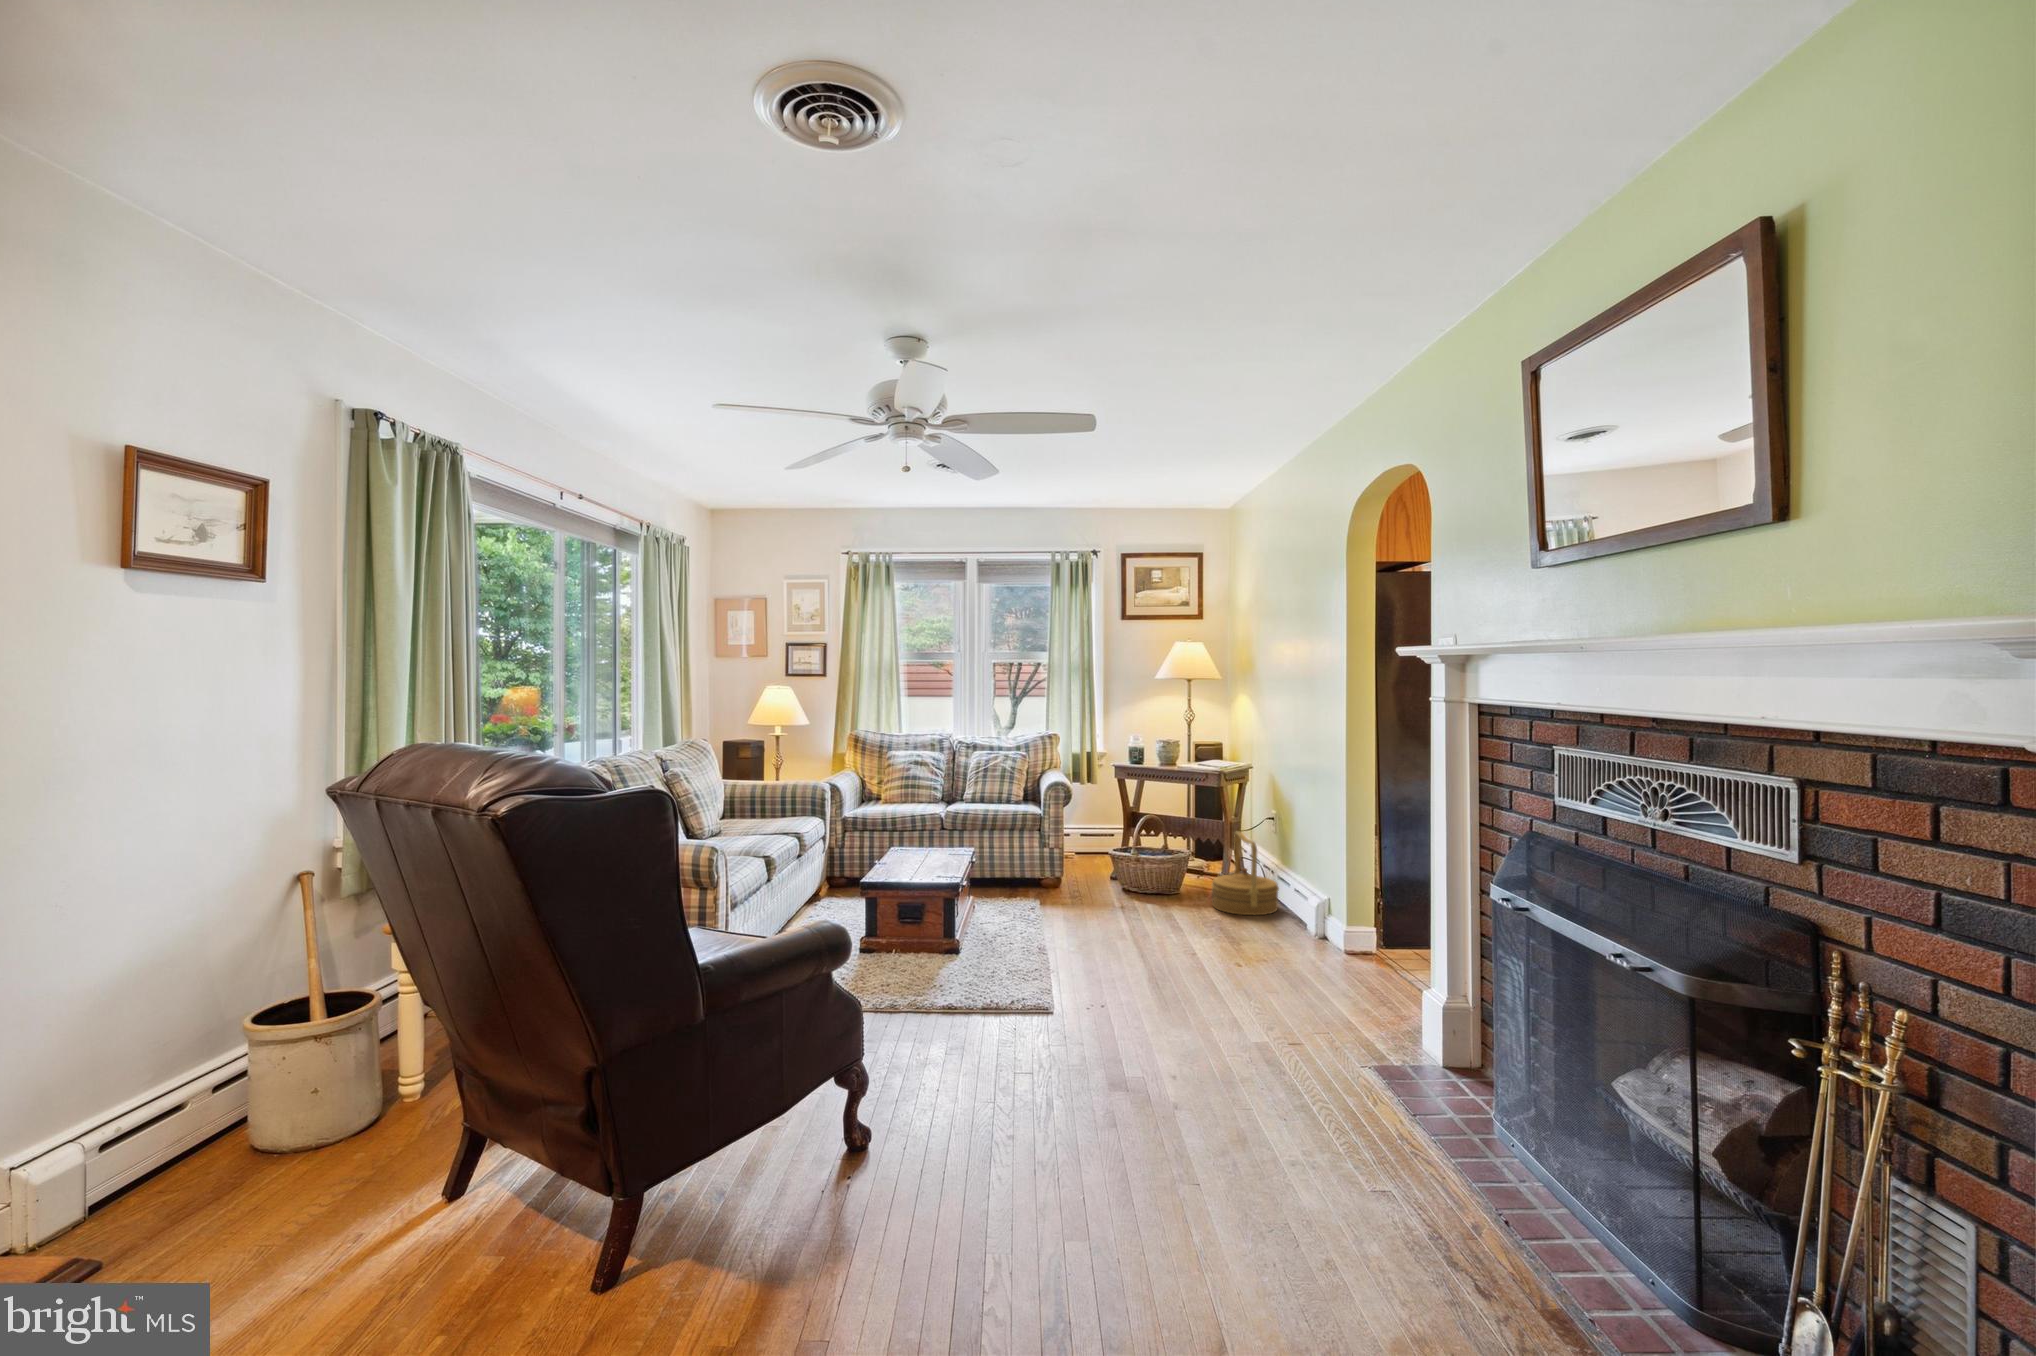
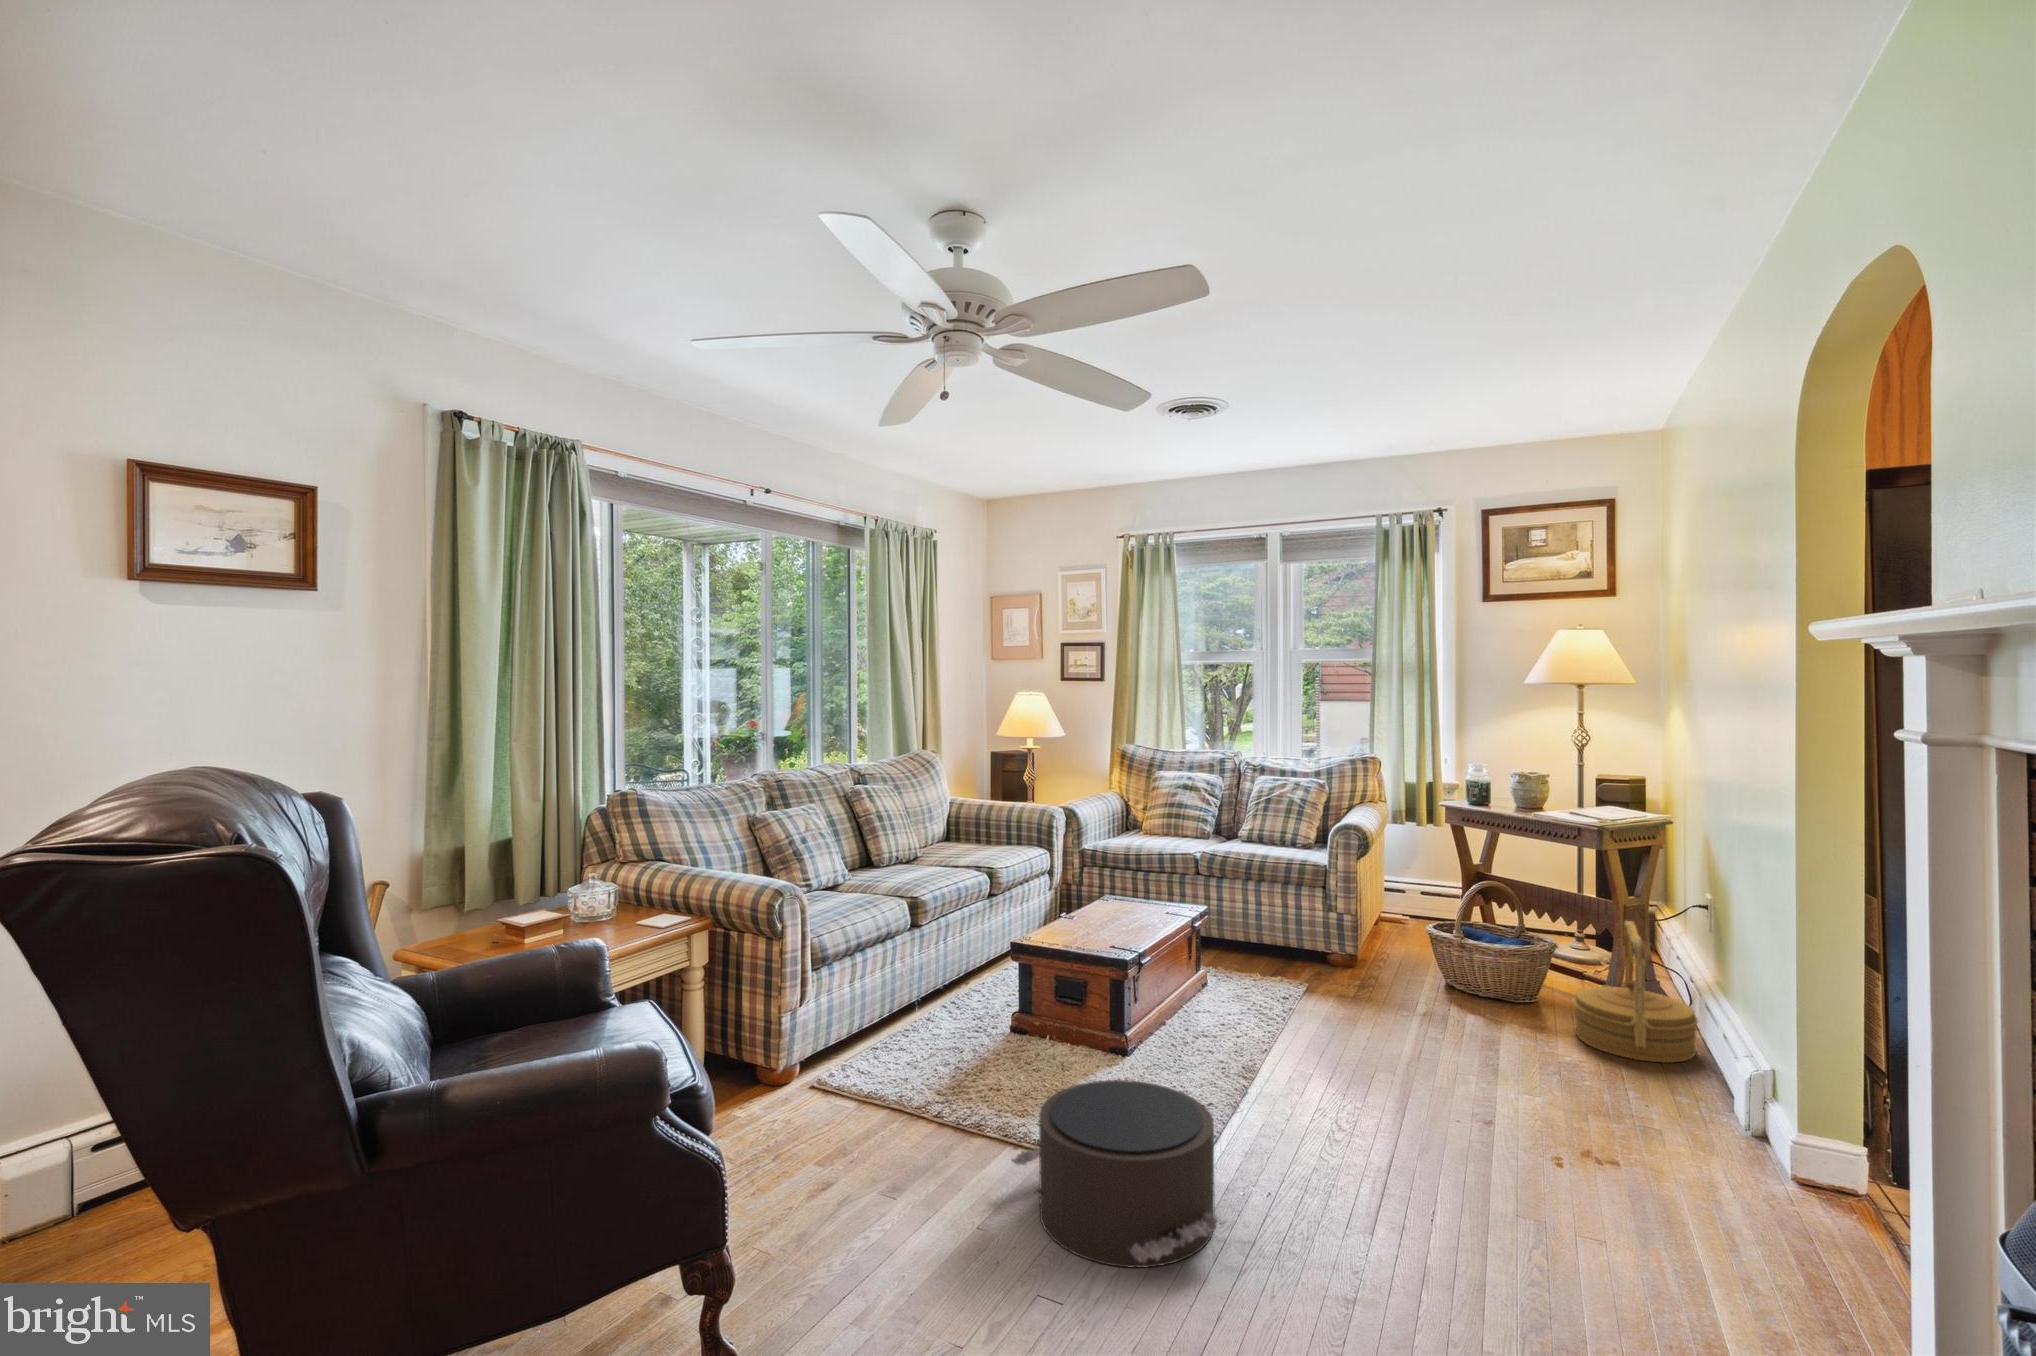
pouf: none [955,958,1115,1069] -> present [1012,1080,1224,1267]

